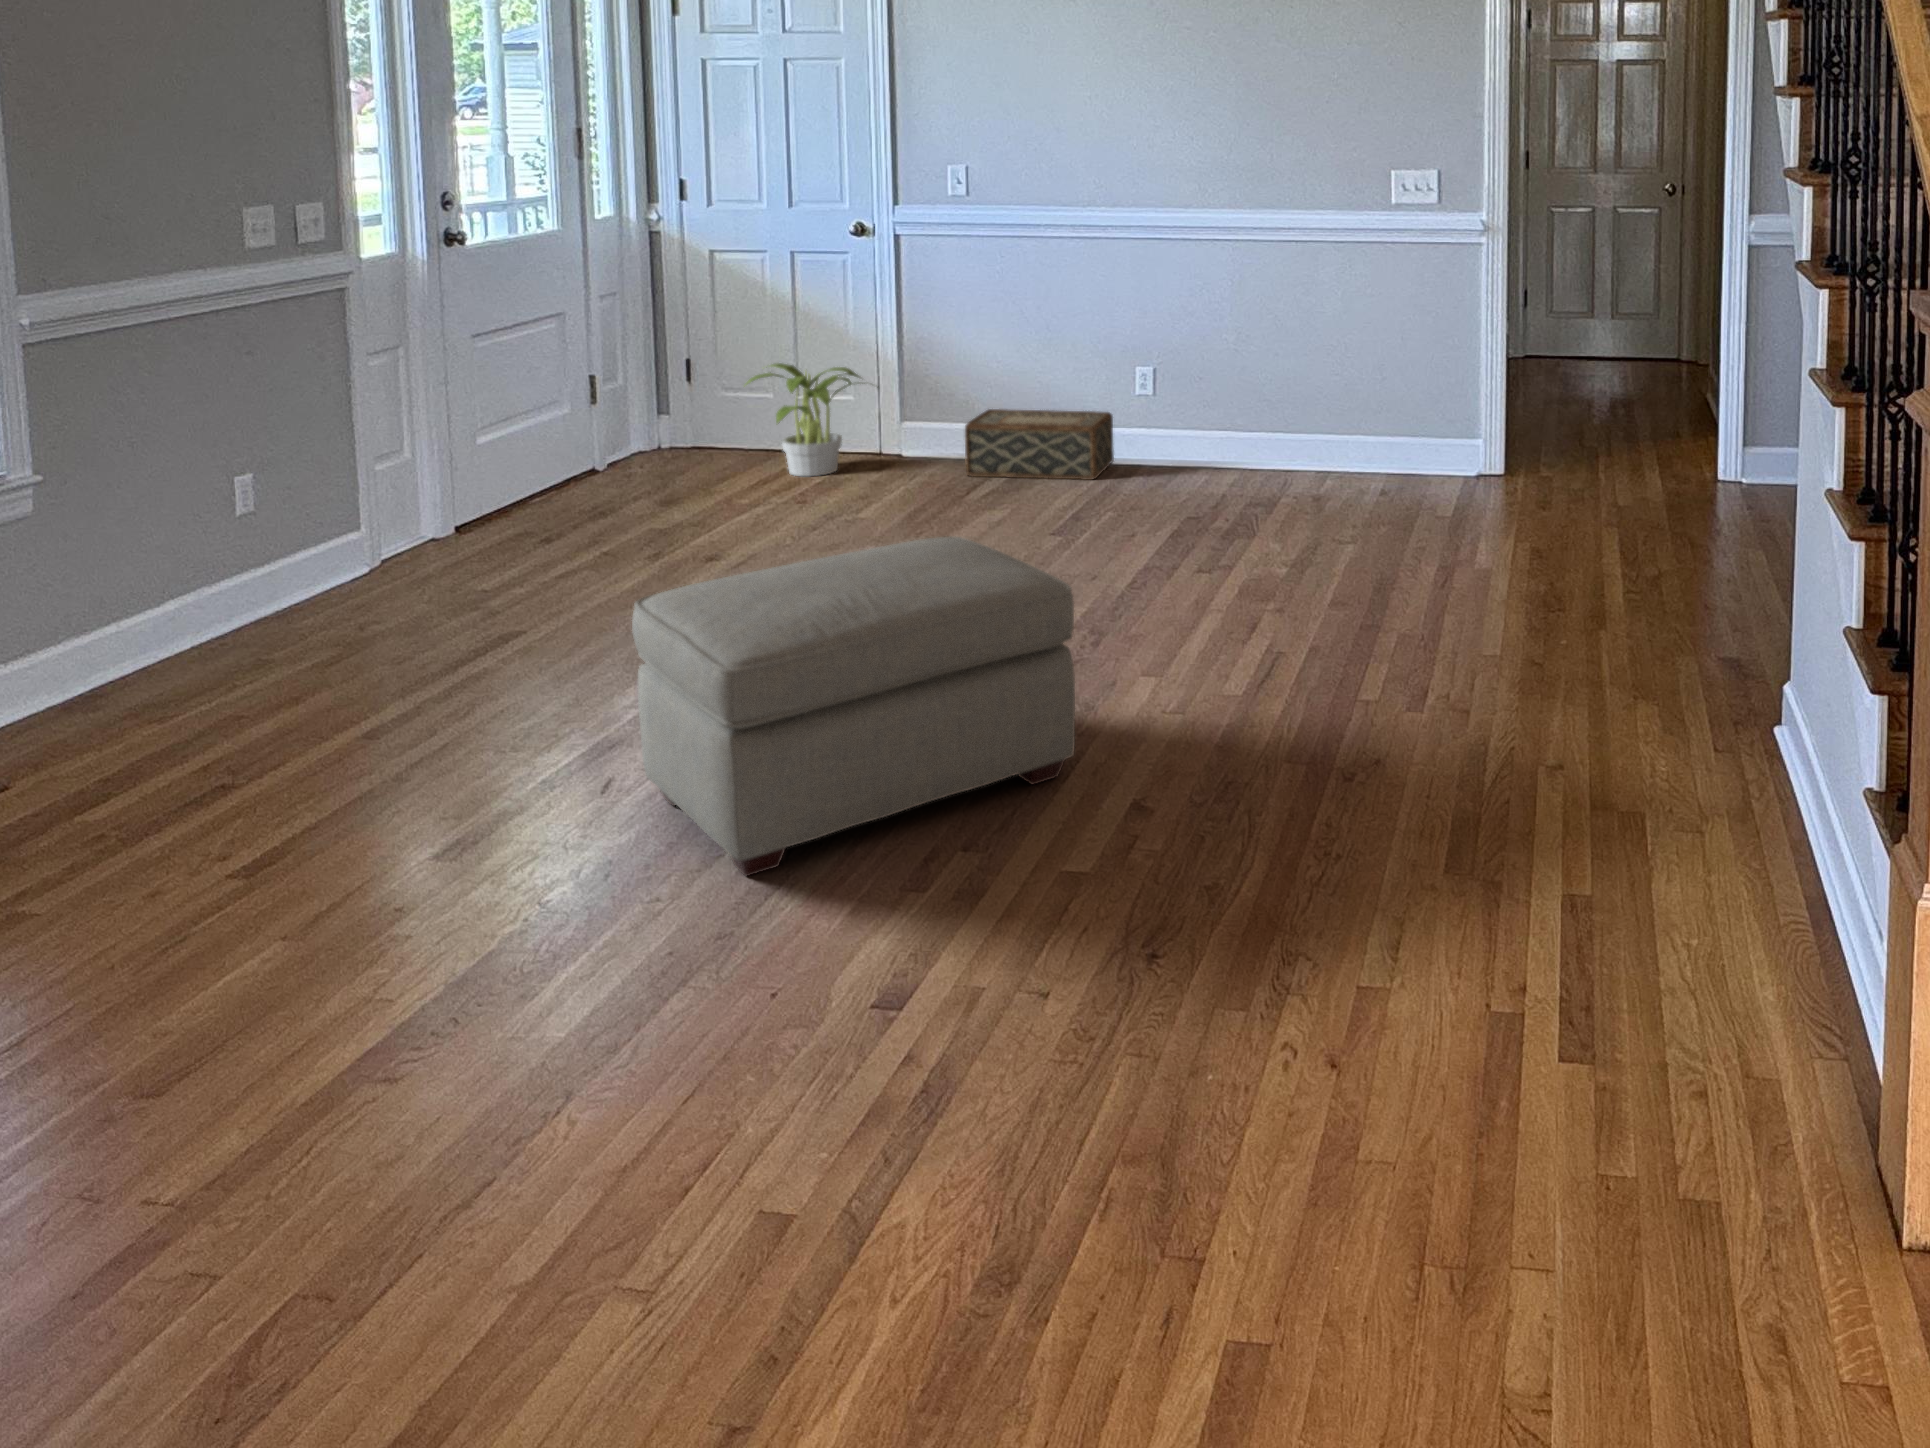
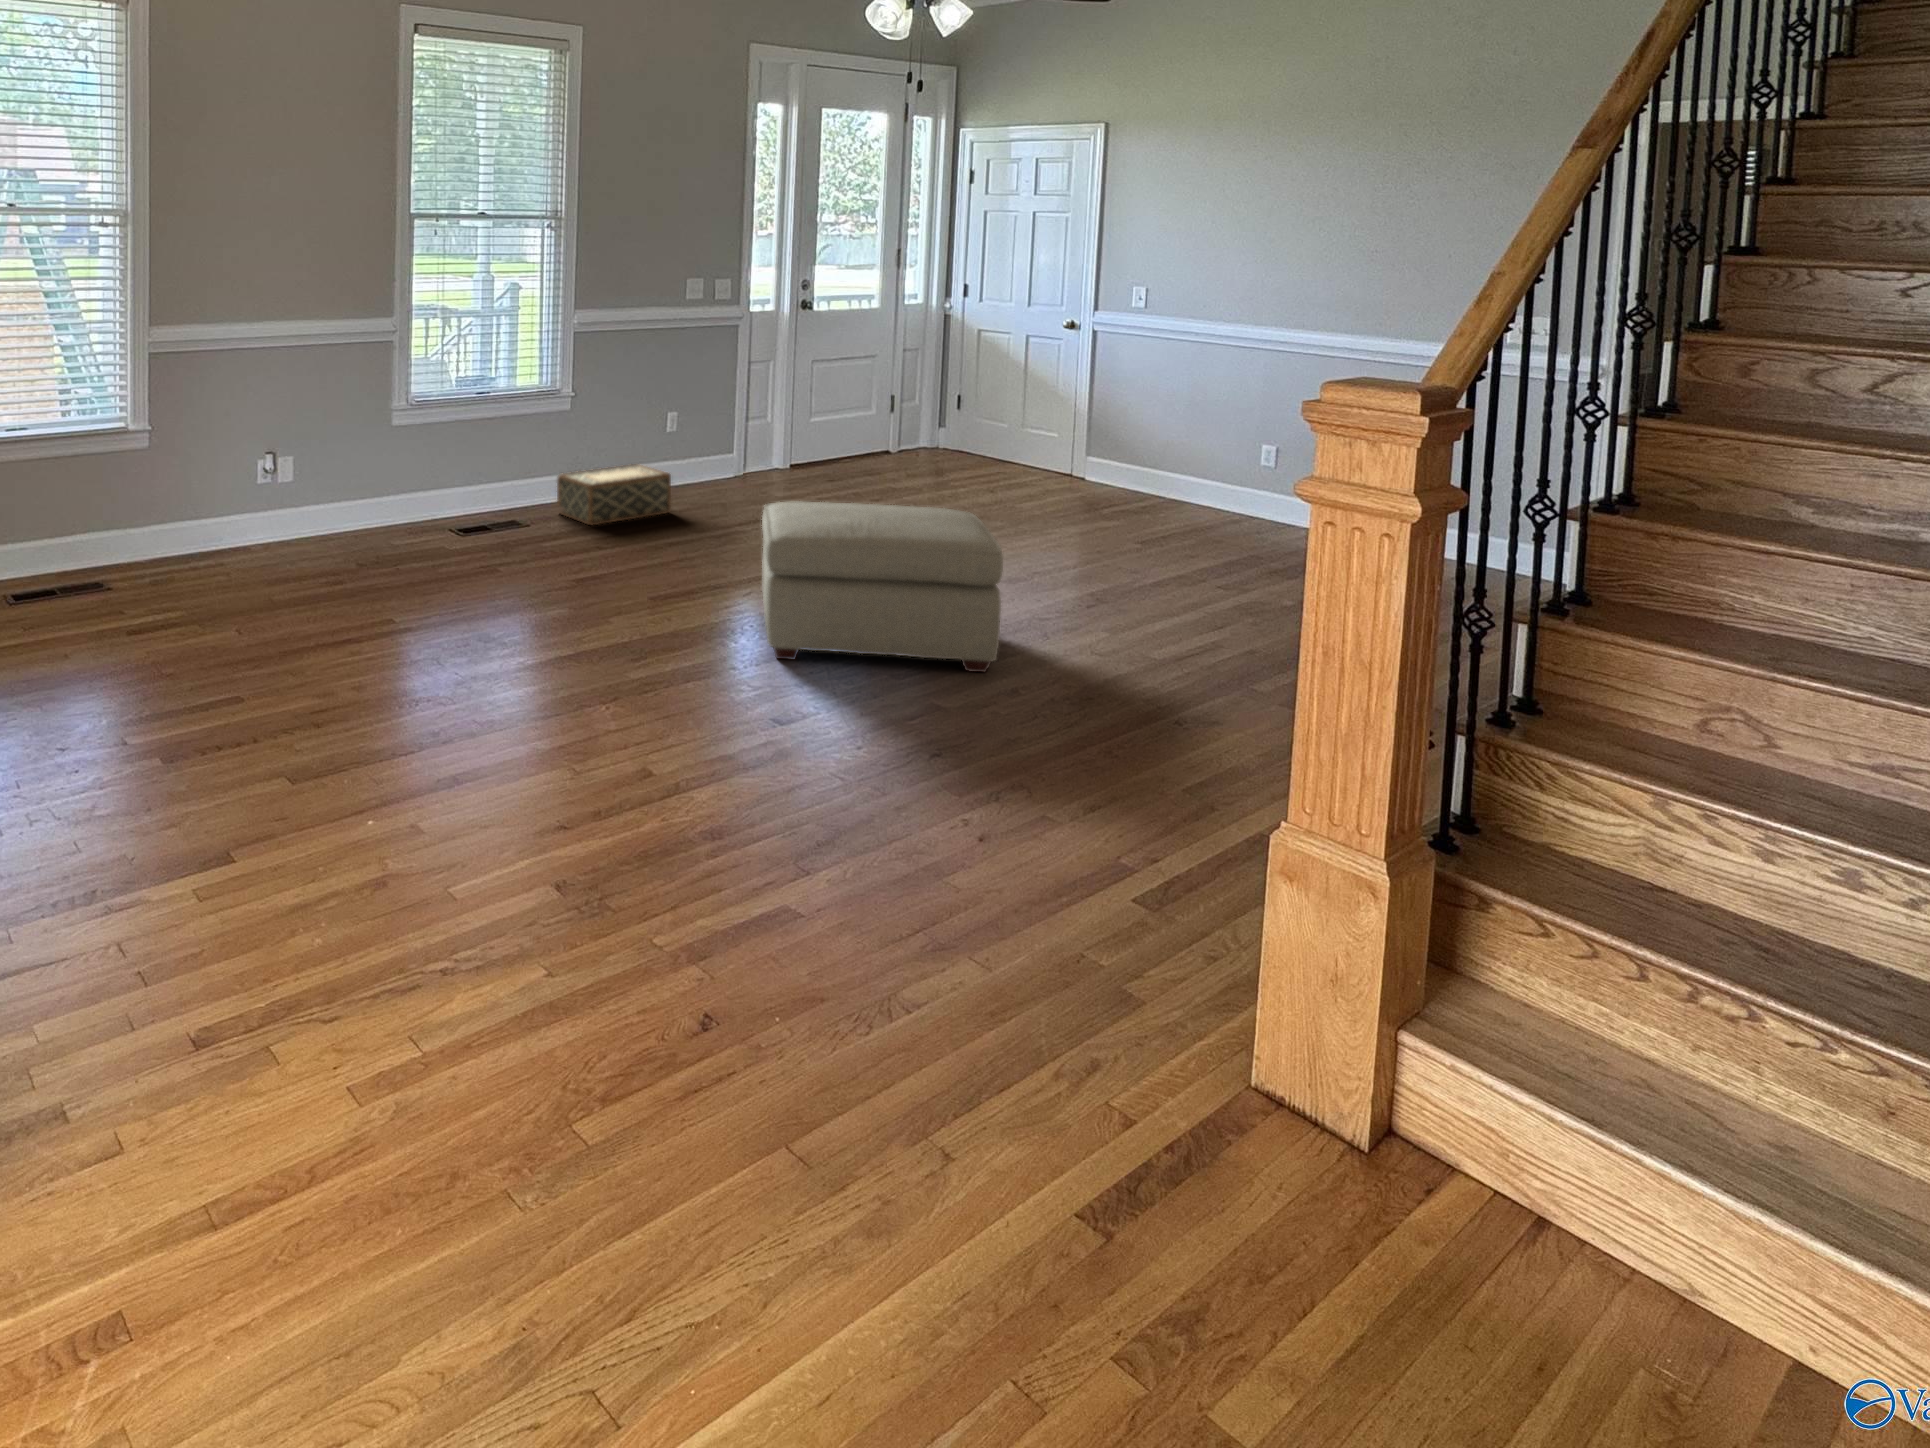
potted plant: present [744,363,860,476] -> none [974,408,1071,488]
woven basket: present [965,409,1114,480] -> present [557,464,671,525]

